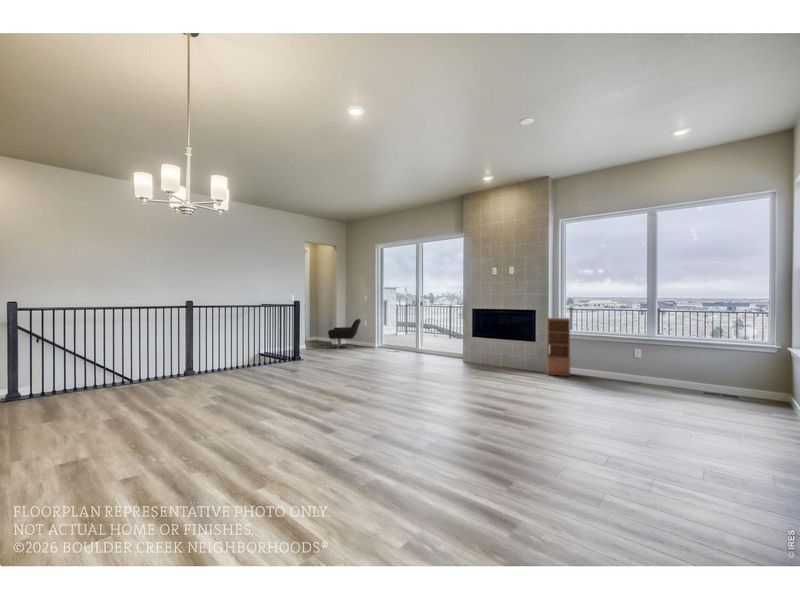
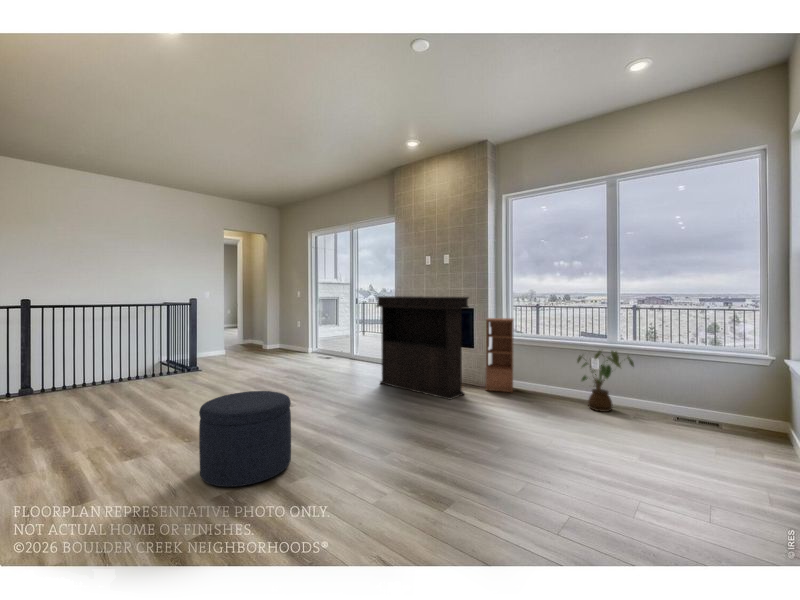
console table: none [456,300,537,380] -> present [377,296,469,400]
lounge chair: present [328,319,361,349] -> none [250,319,294,355]
house plant: none [626,341,672,389] -> present [577,351,634,412]
ottoman: none [391,366,448,425] -> present [199,391,291,487]

